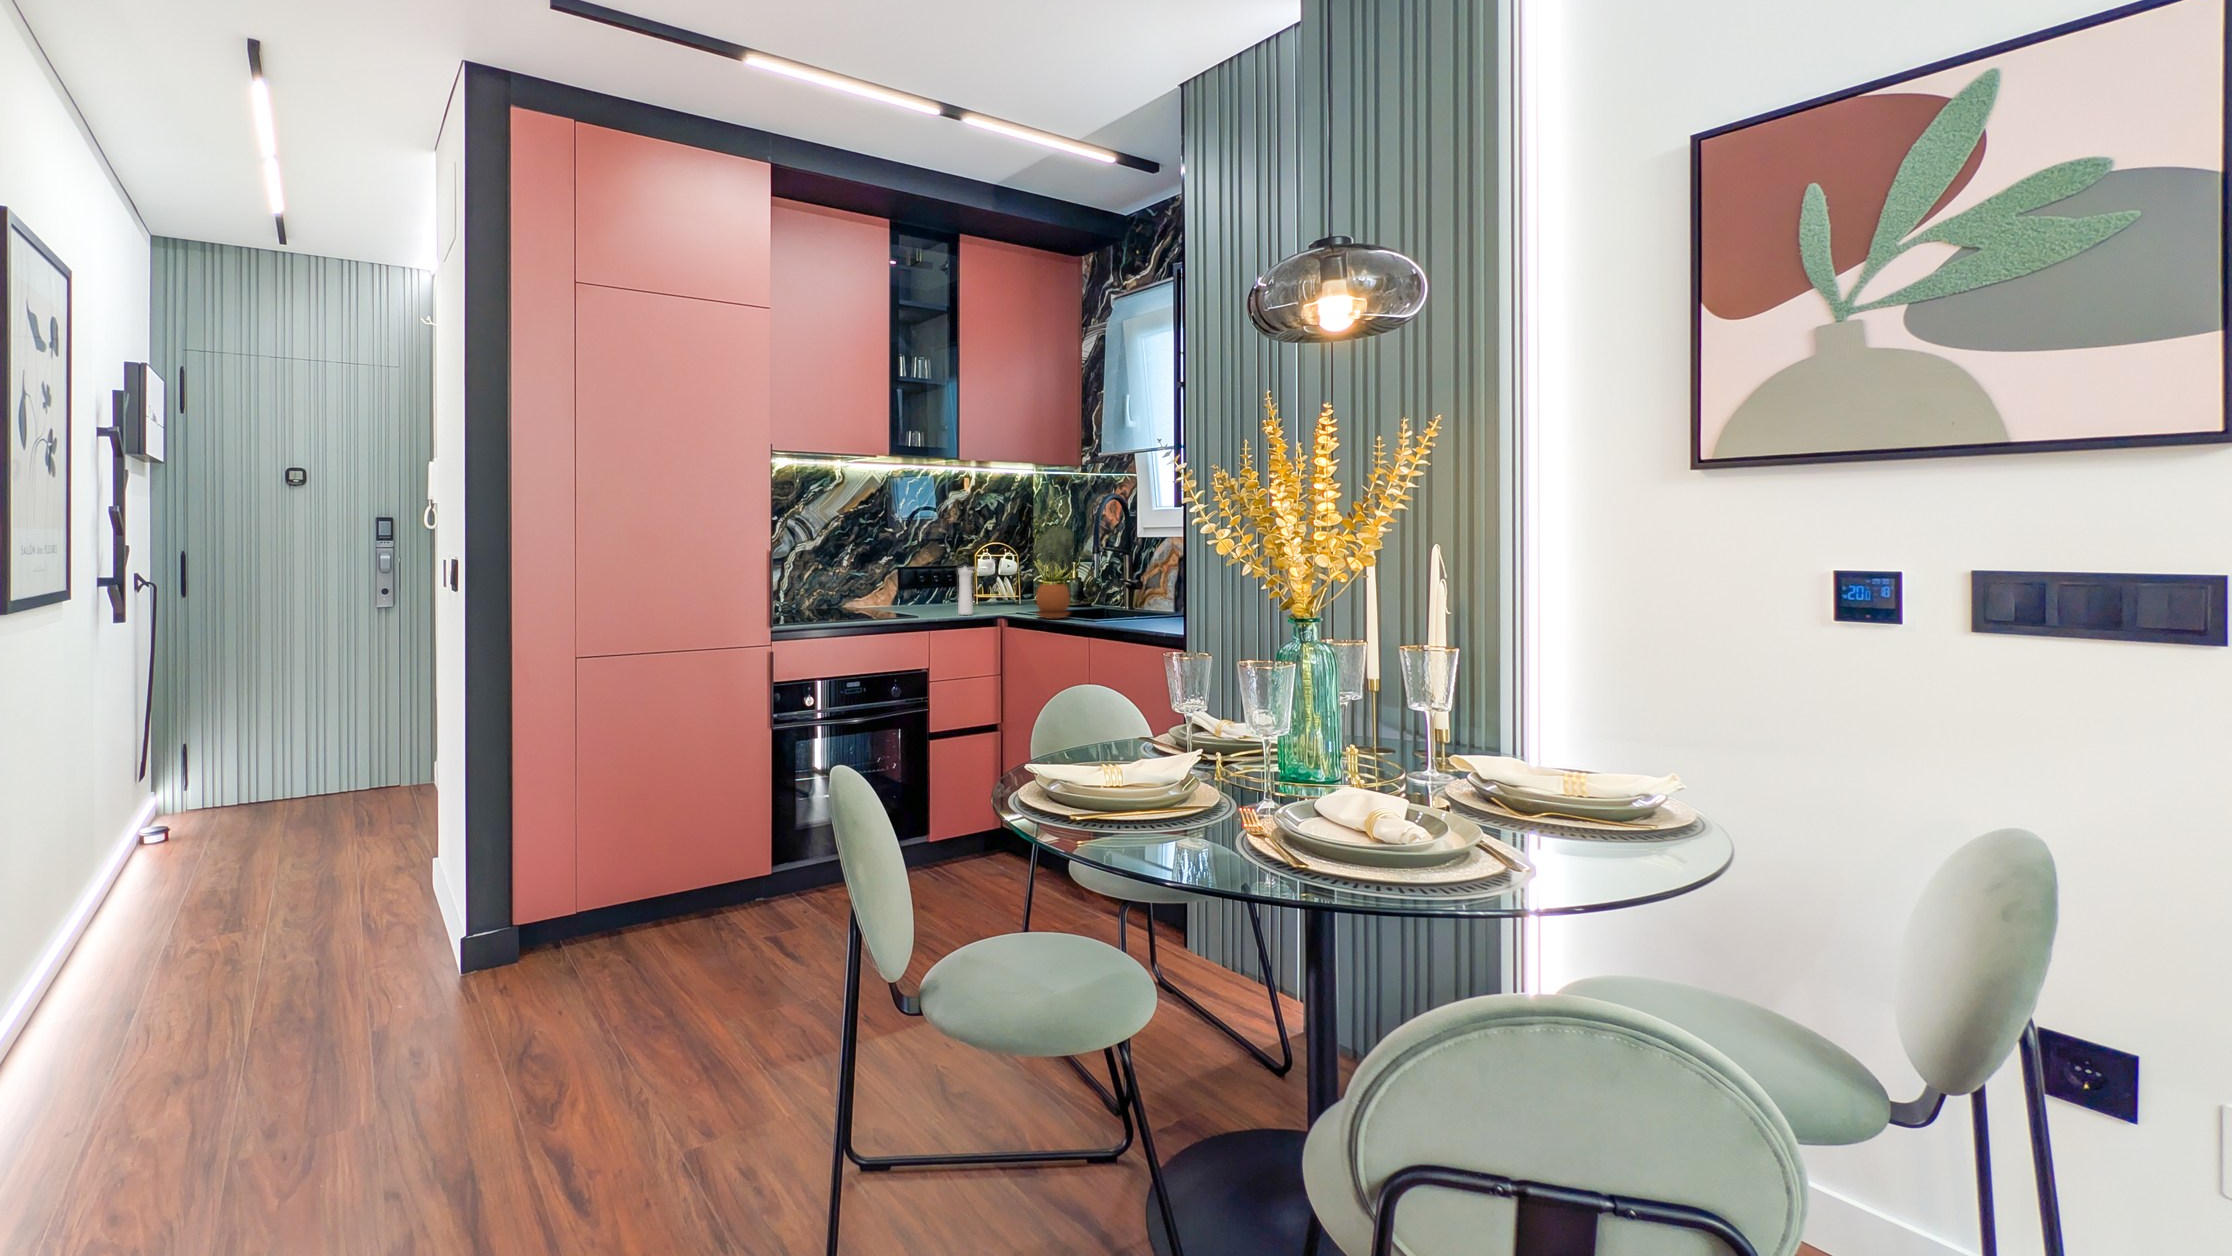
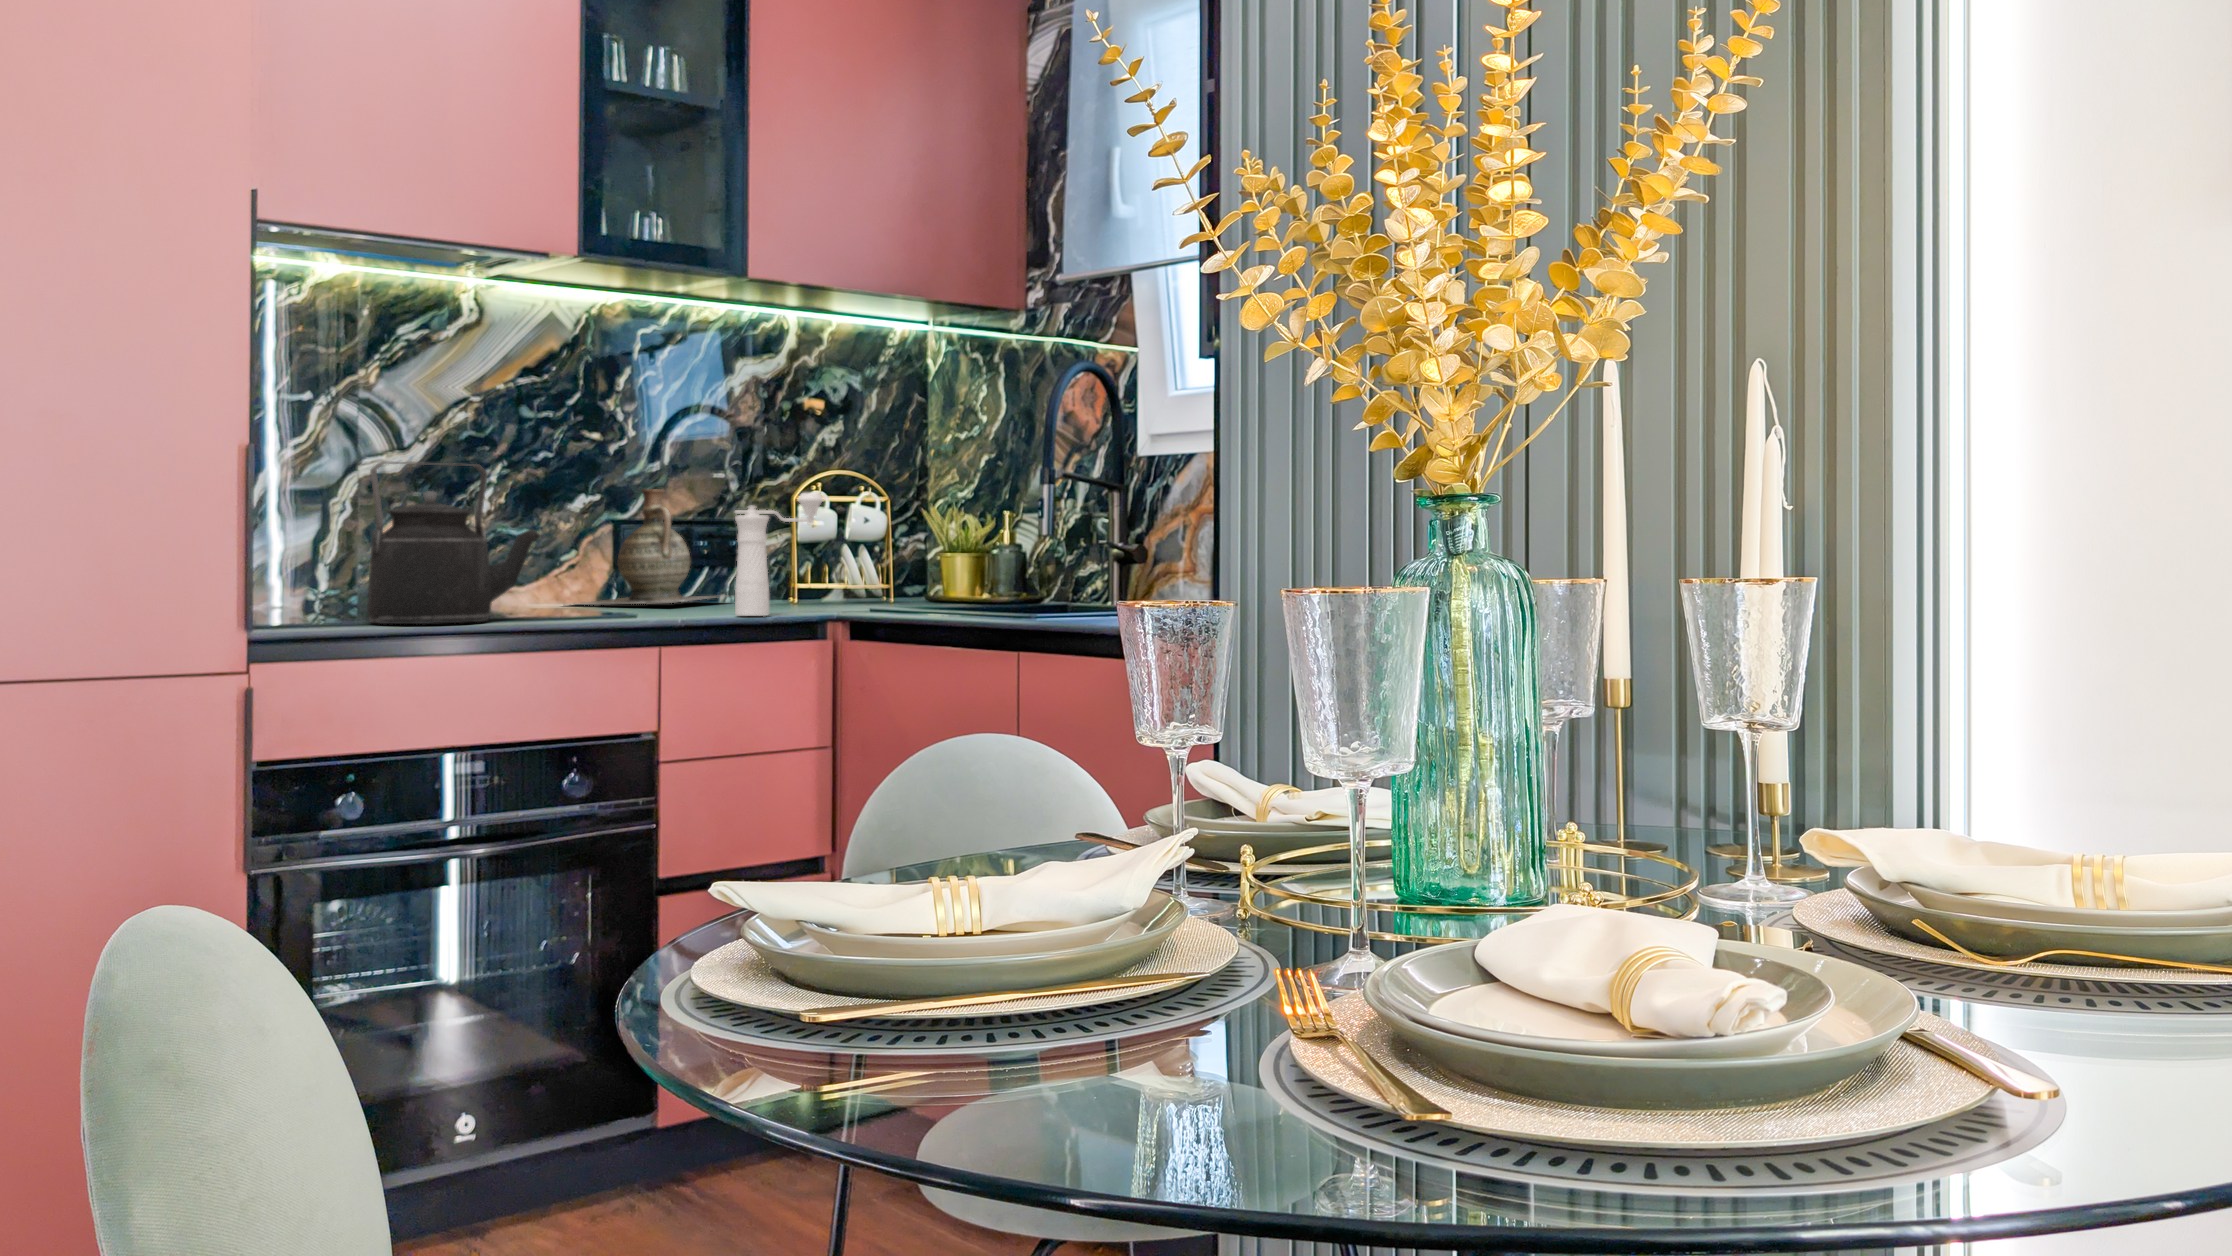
potted plant: present [1032,528,1074,619] -> none [896,419,1004,620]
kettle: none [810,550,877,620] -> present [367,462,540,624]
ceramic jug: none [878,554,953,606] -> present [574,489,727,605]

